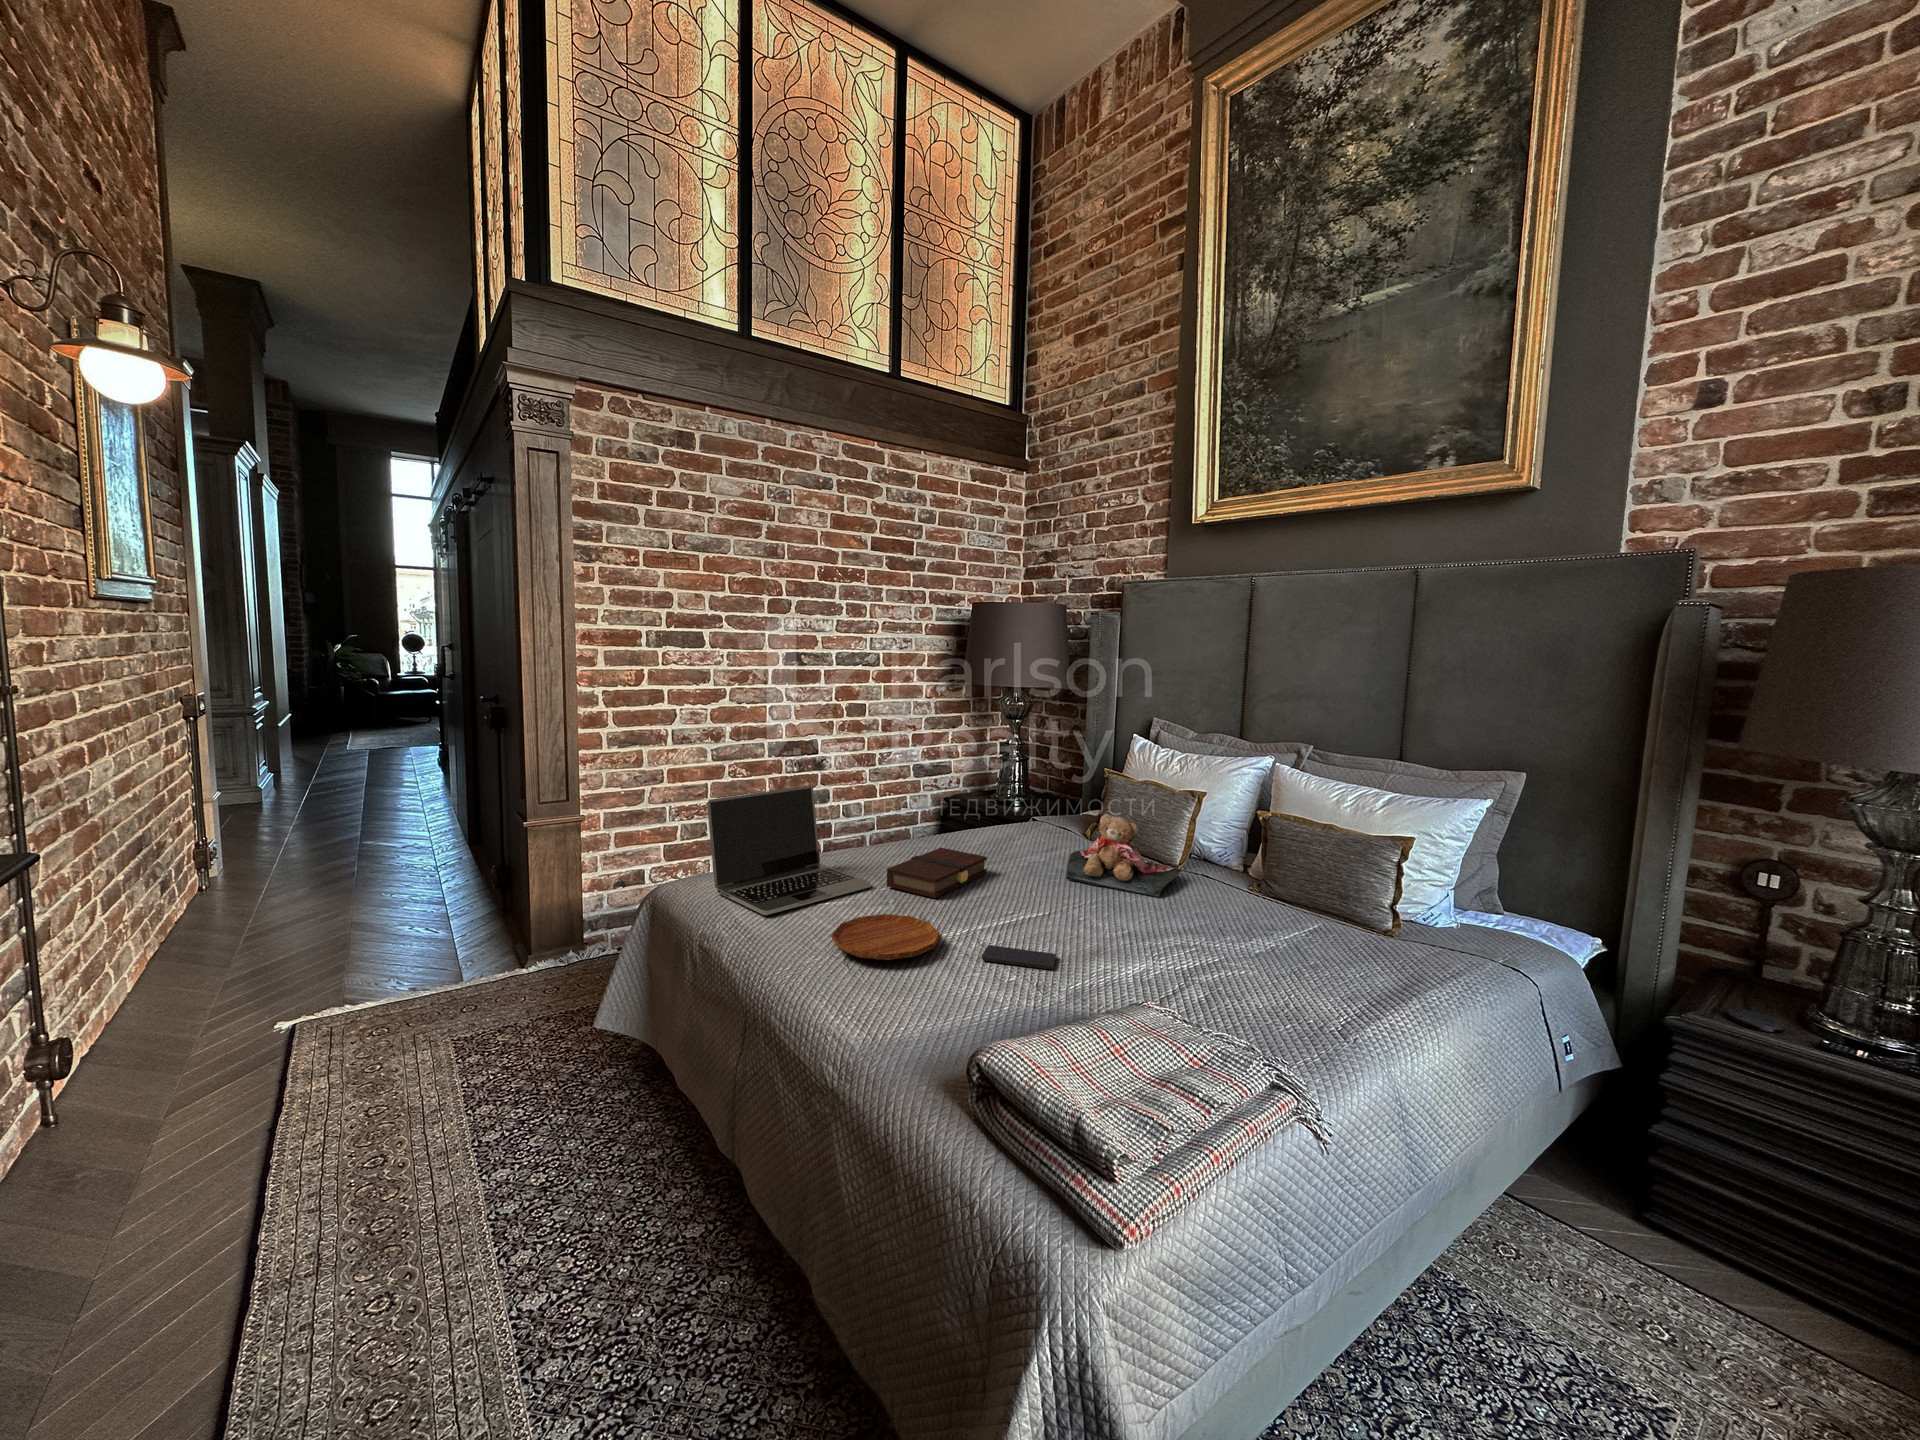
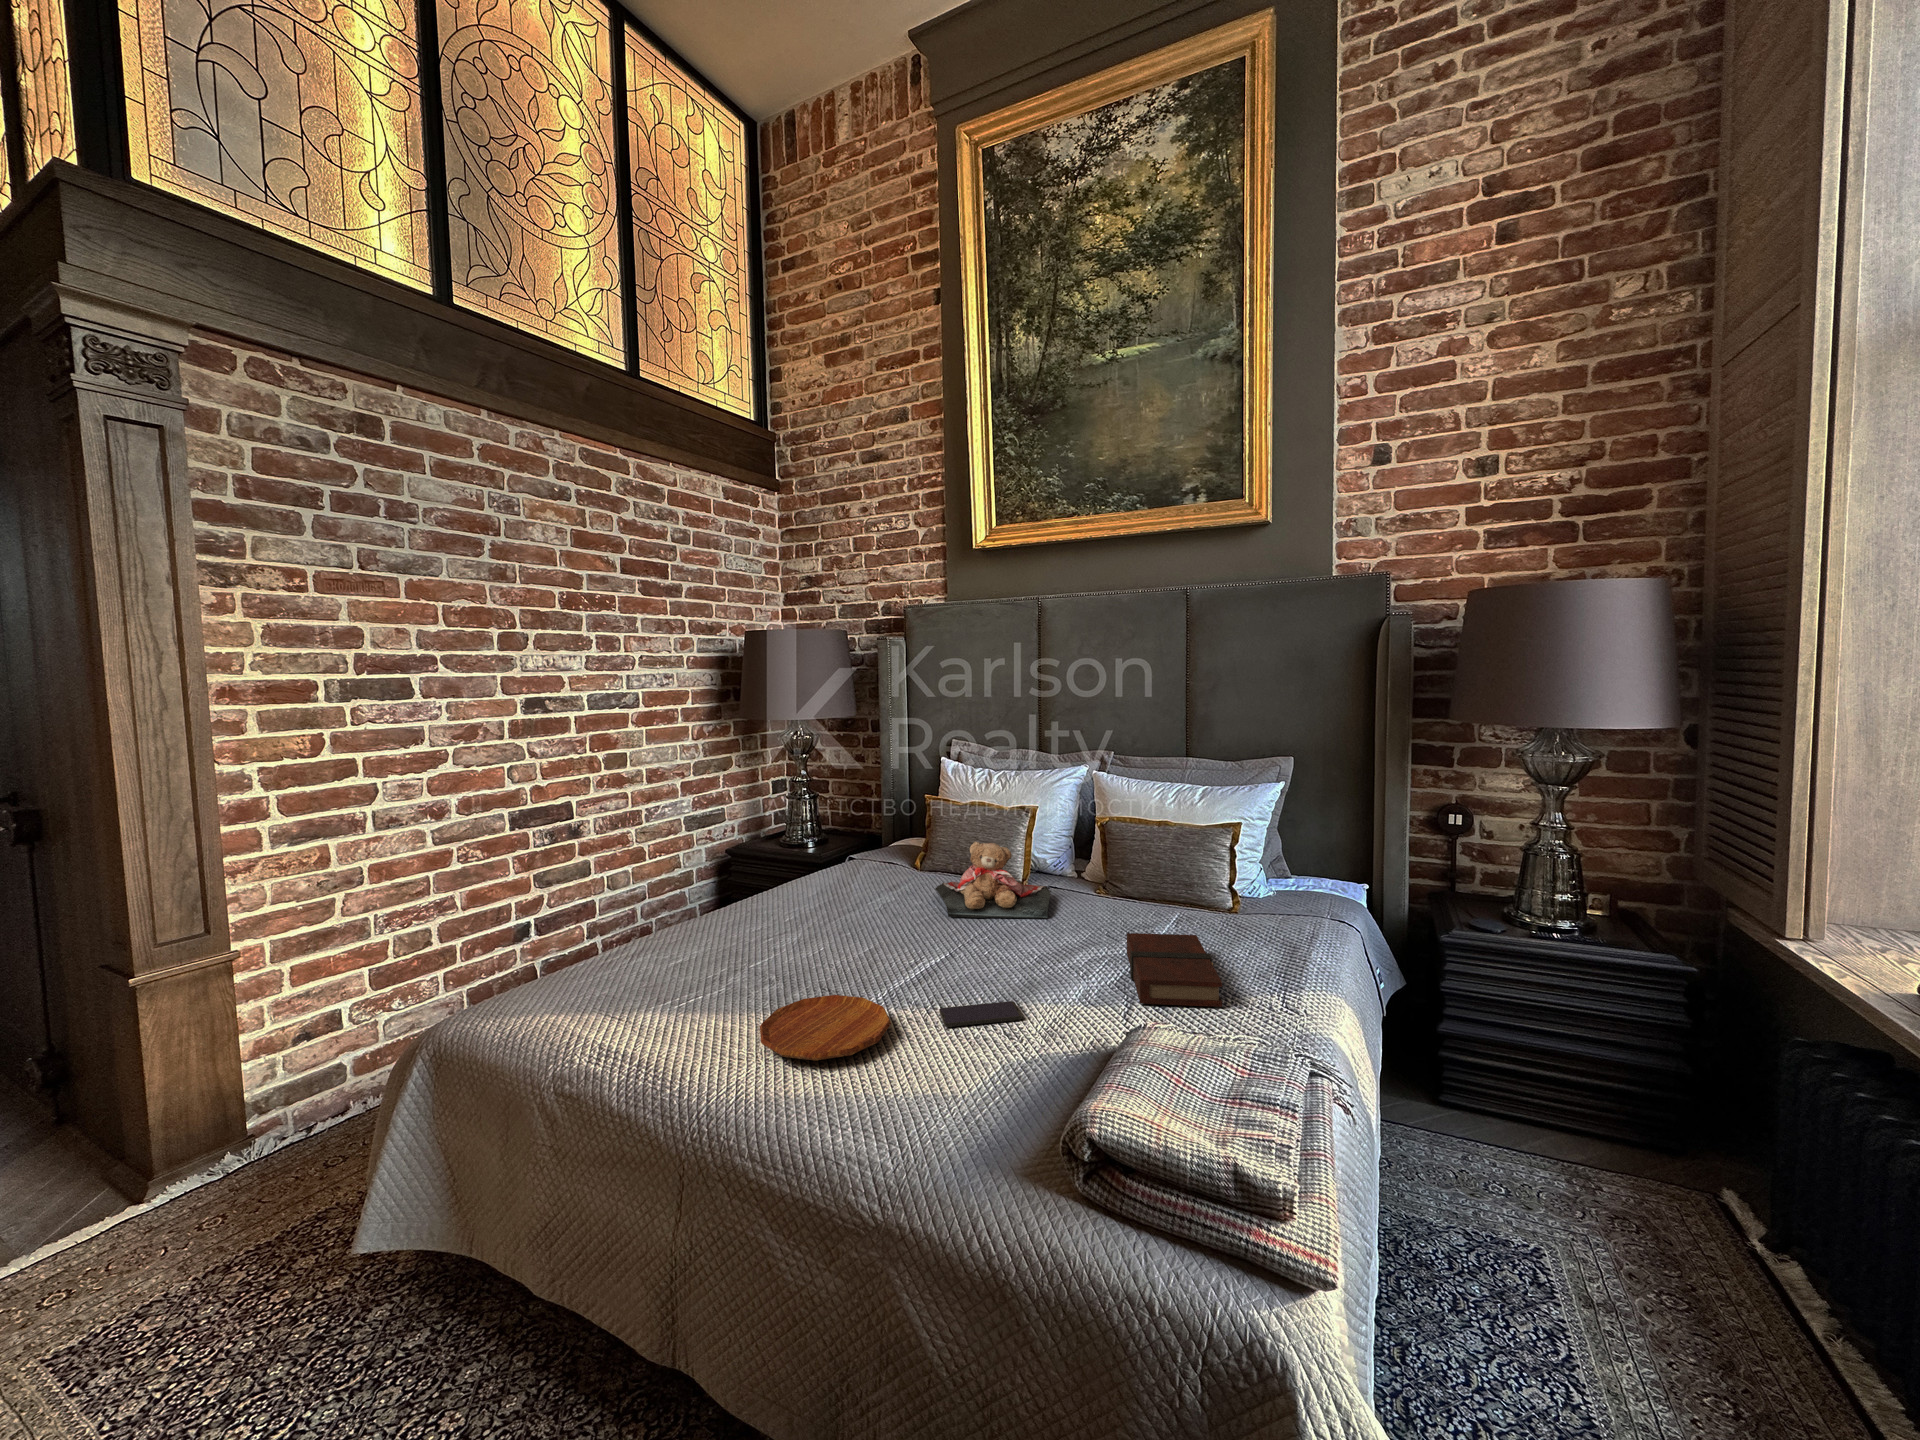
laptop: present [707,786,871,915] -> none [524,859,747,1035]
book: present [887,848,987,898] -> present [1127,933,1222,1007]

